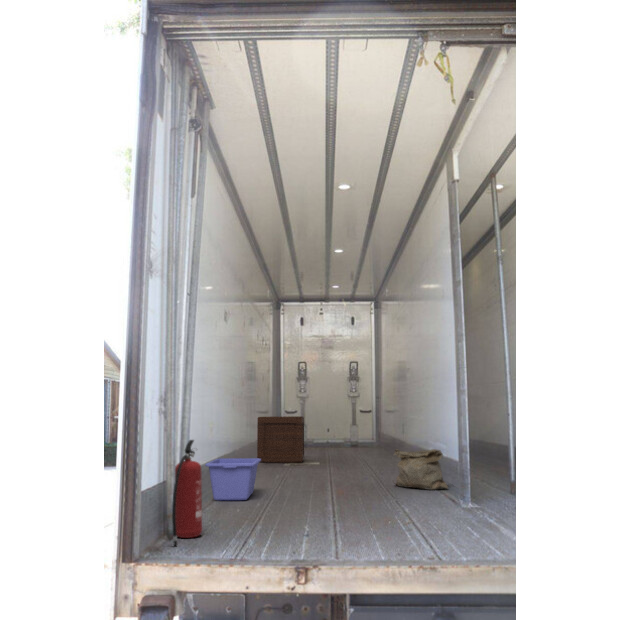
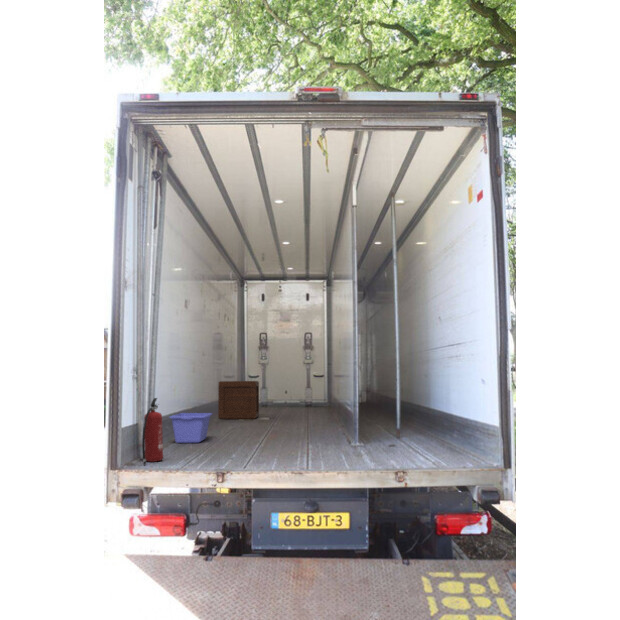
bag: present [393,449,448,490] -> none [315,406,355,436]

